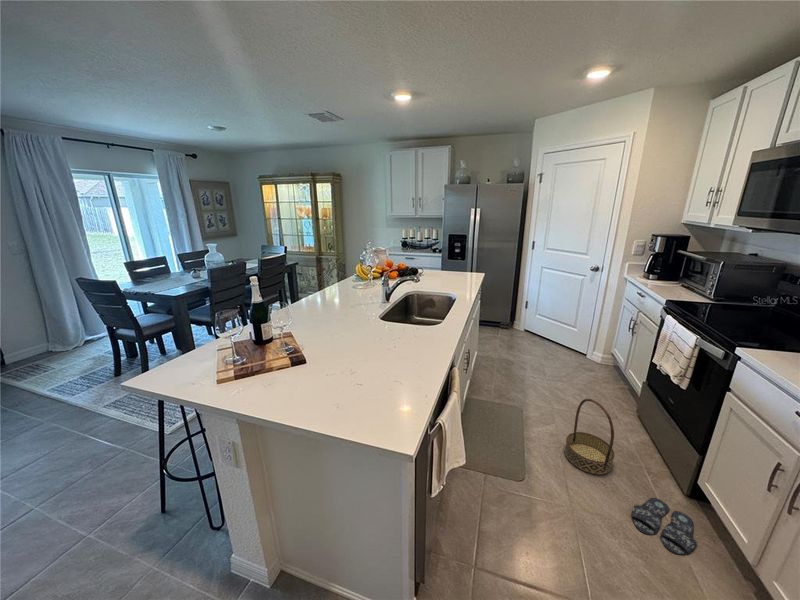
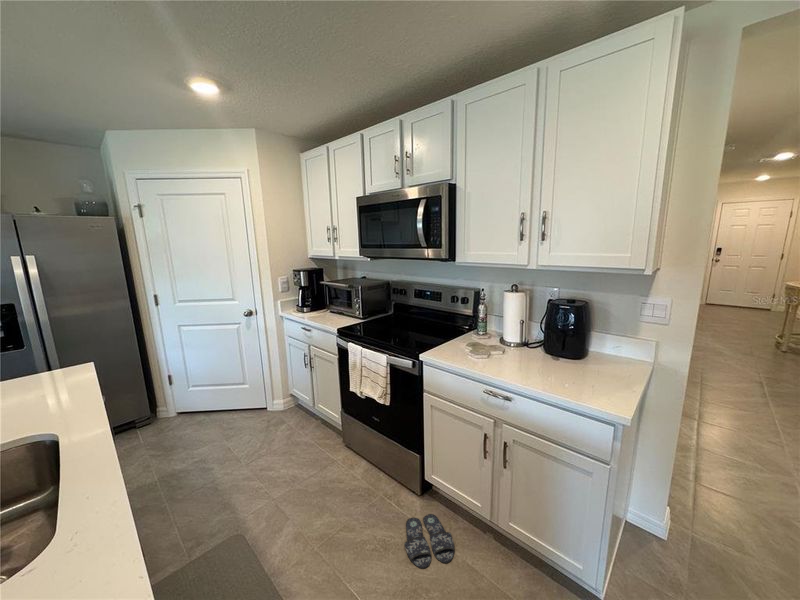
basket: present [564,399,614,475] -> none [315,464,367,555]

